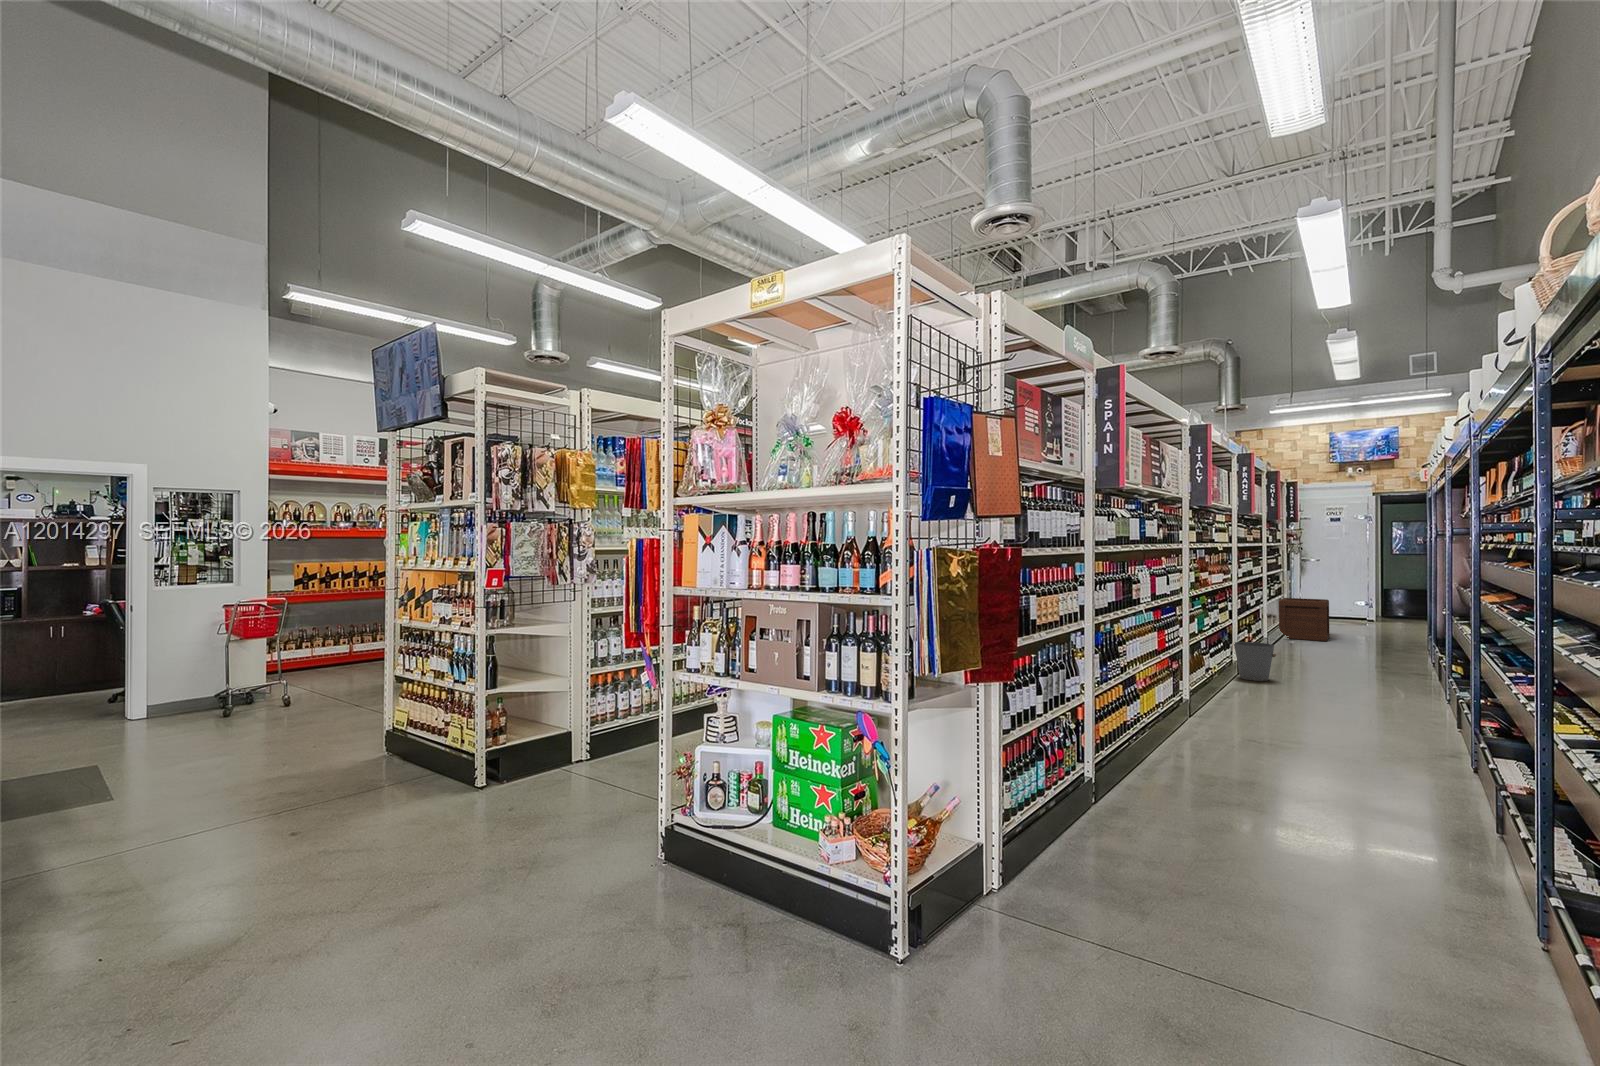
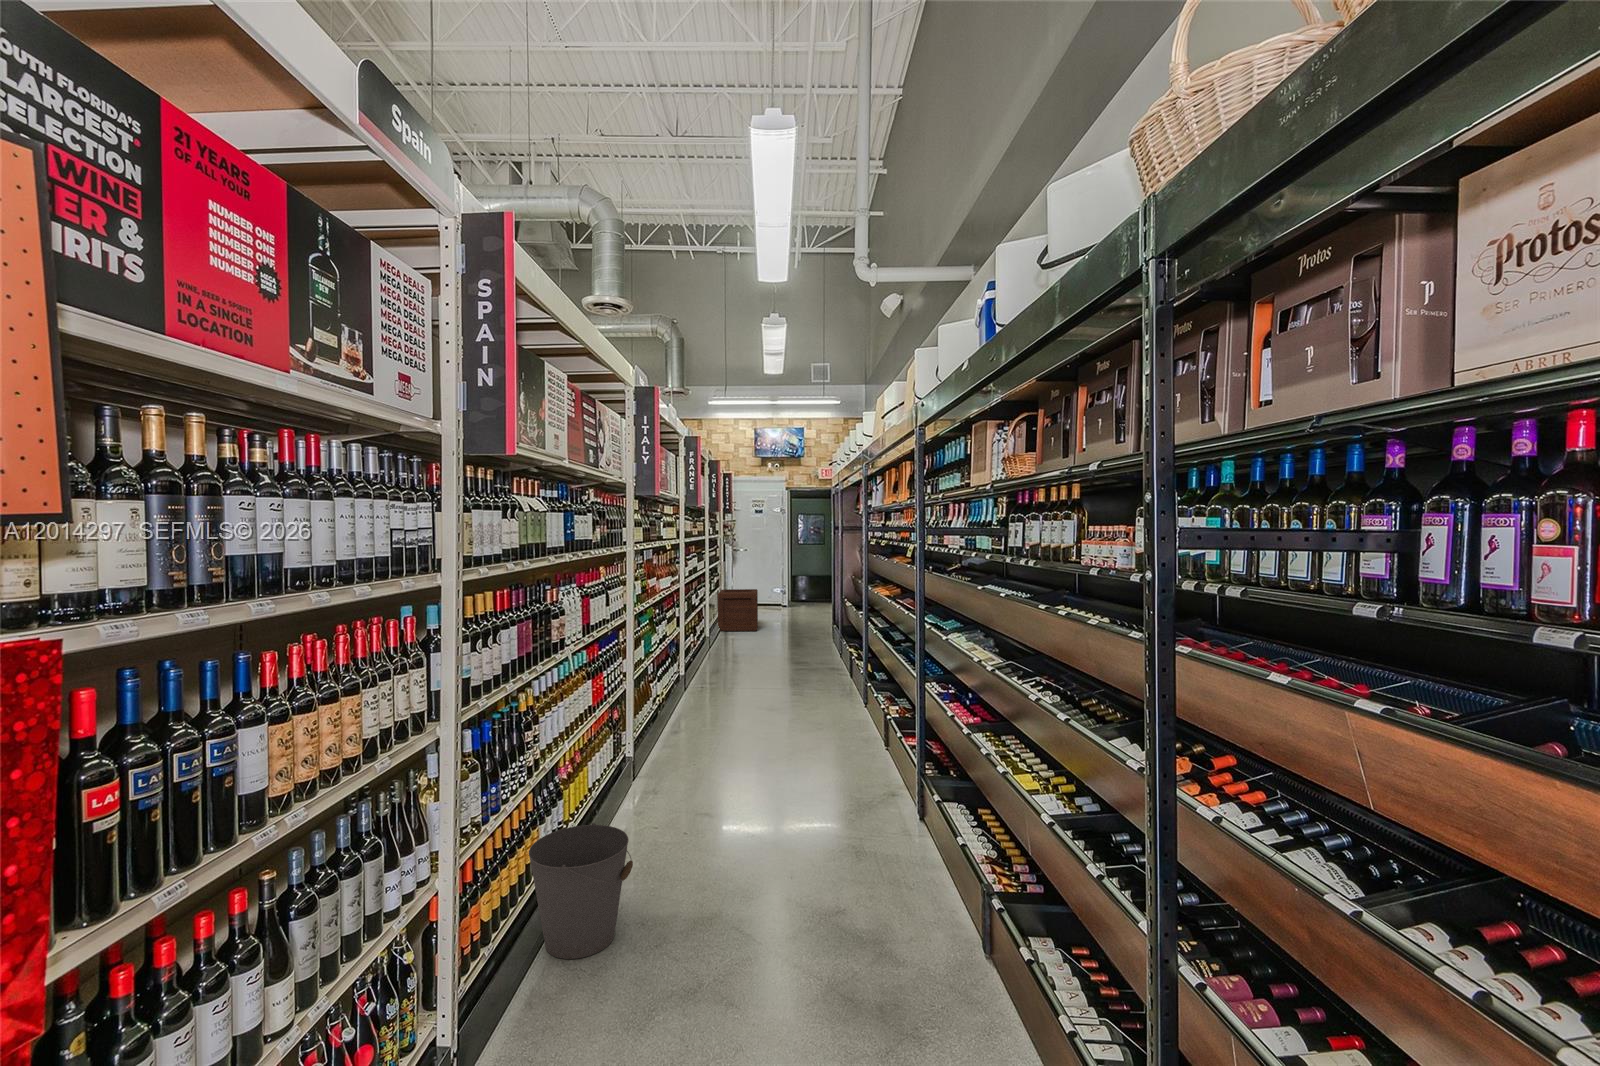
bucket: present [1234,642,1276,681] -> present [529,823,633,959]

